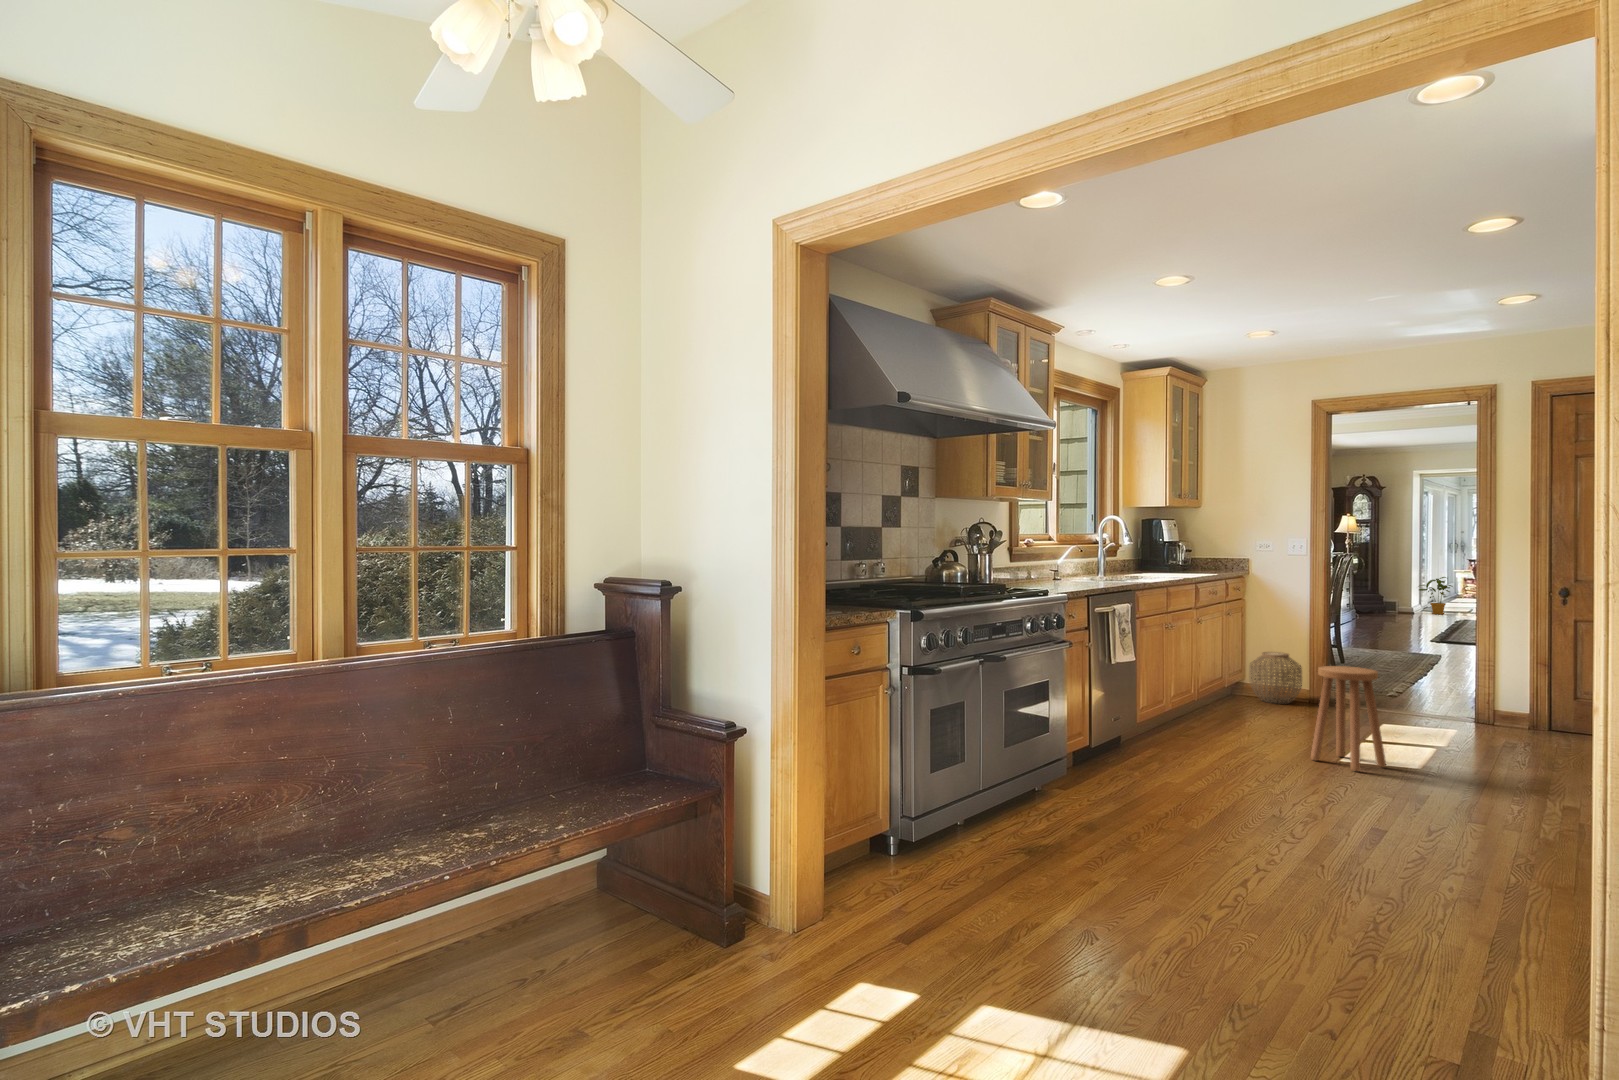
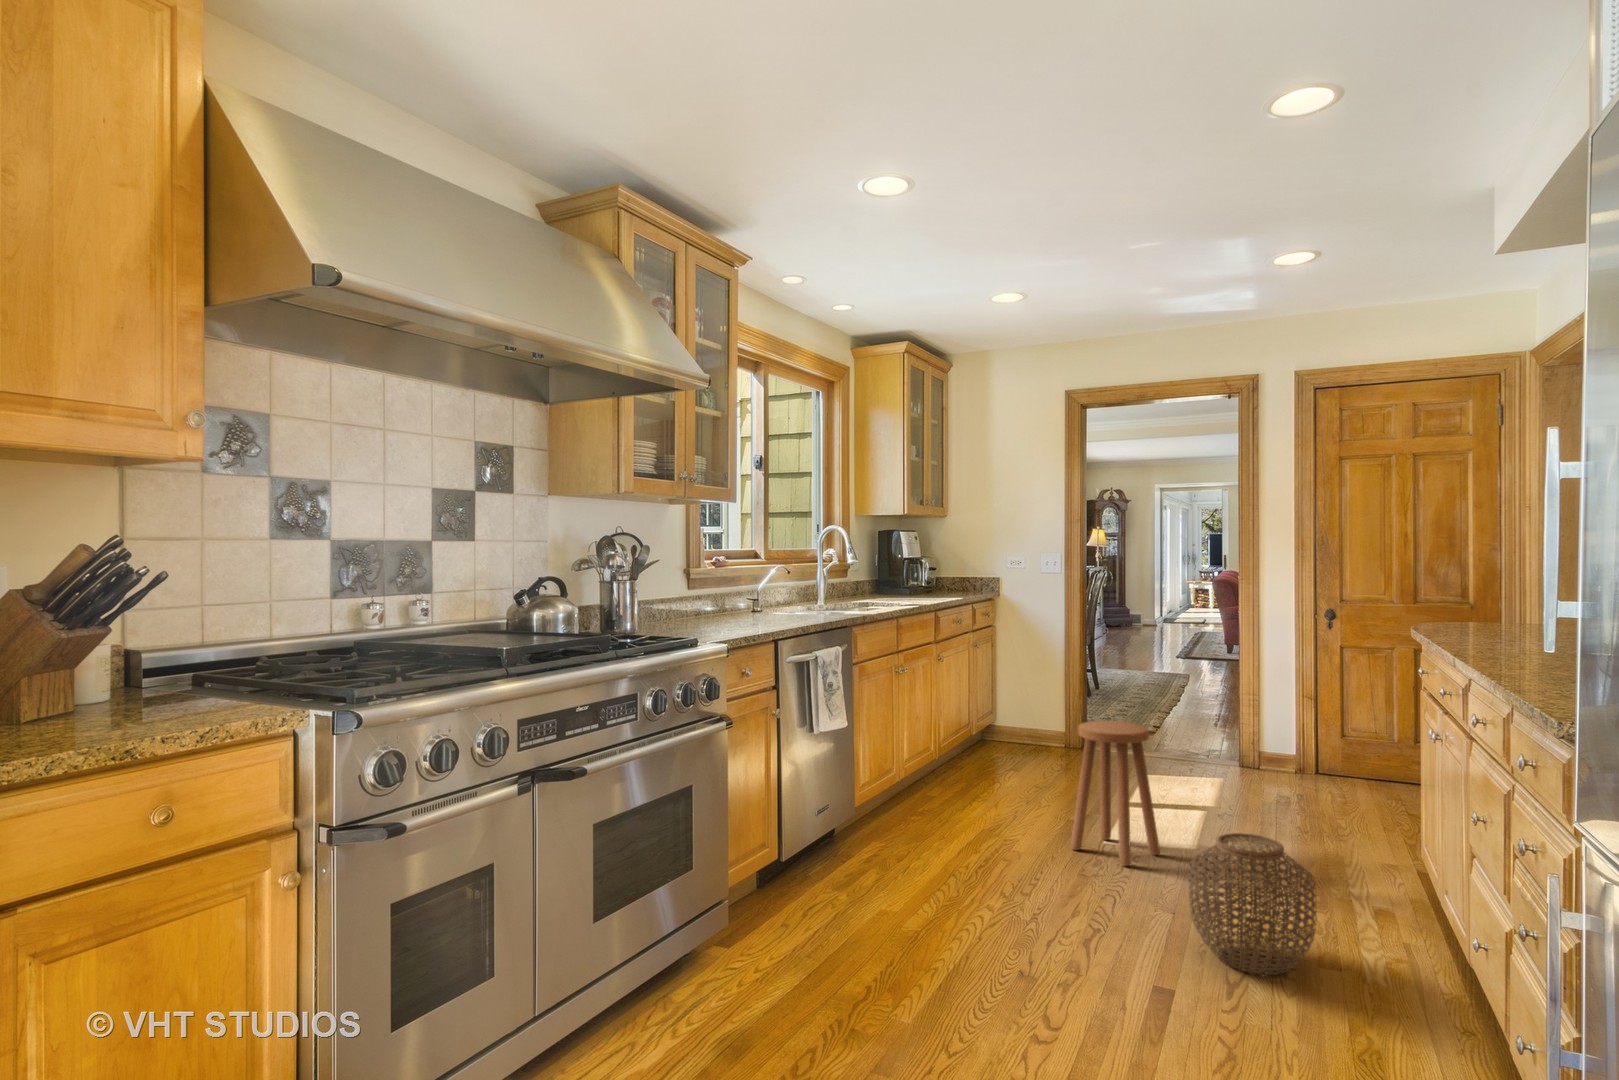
house plant: present [1419,577,1453,614] -> none [1159,590,1193,627]
woven basket: present [1249,652,1302,704] -> present [1189,833,1316,975]

